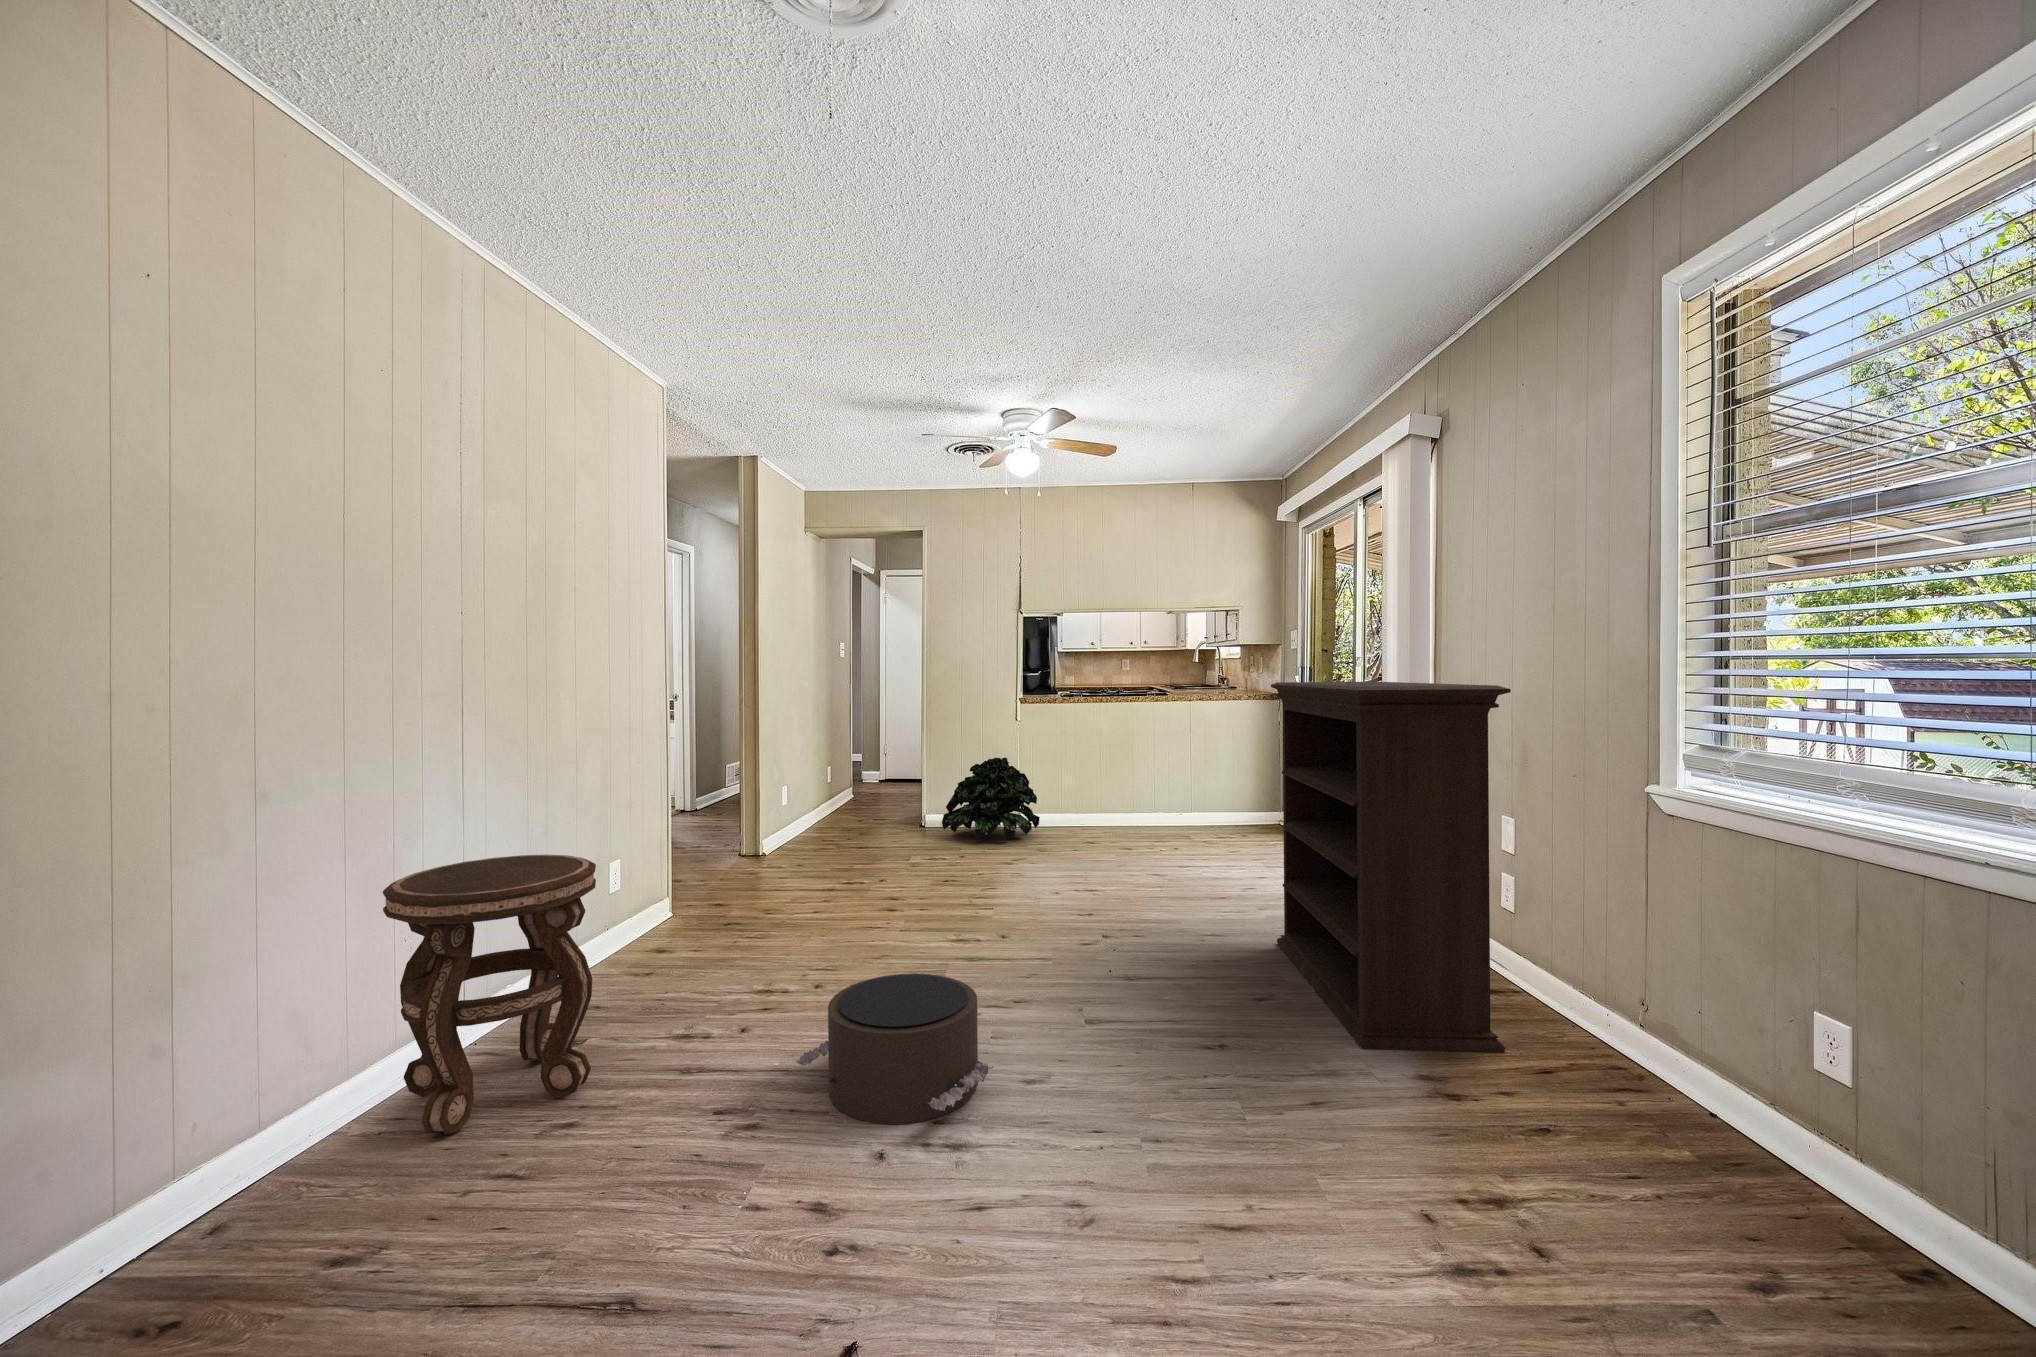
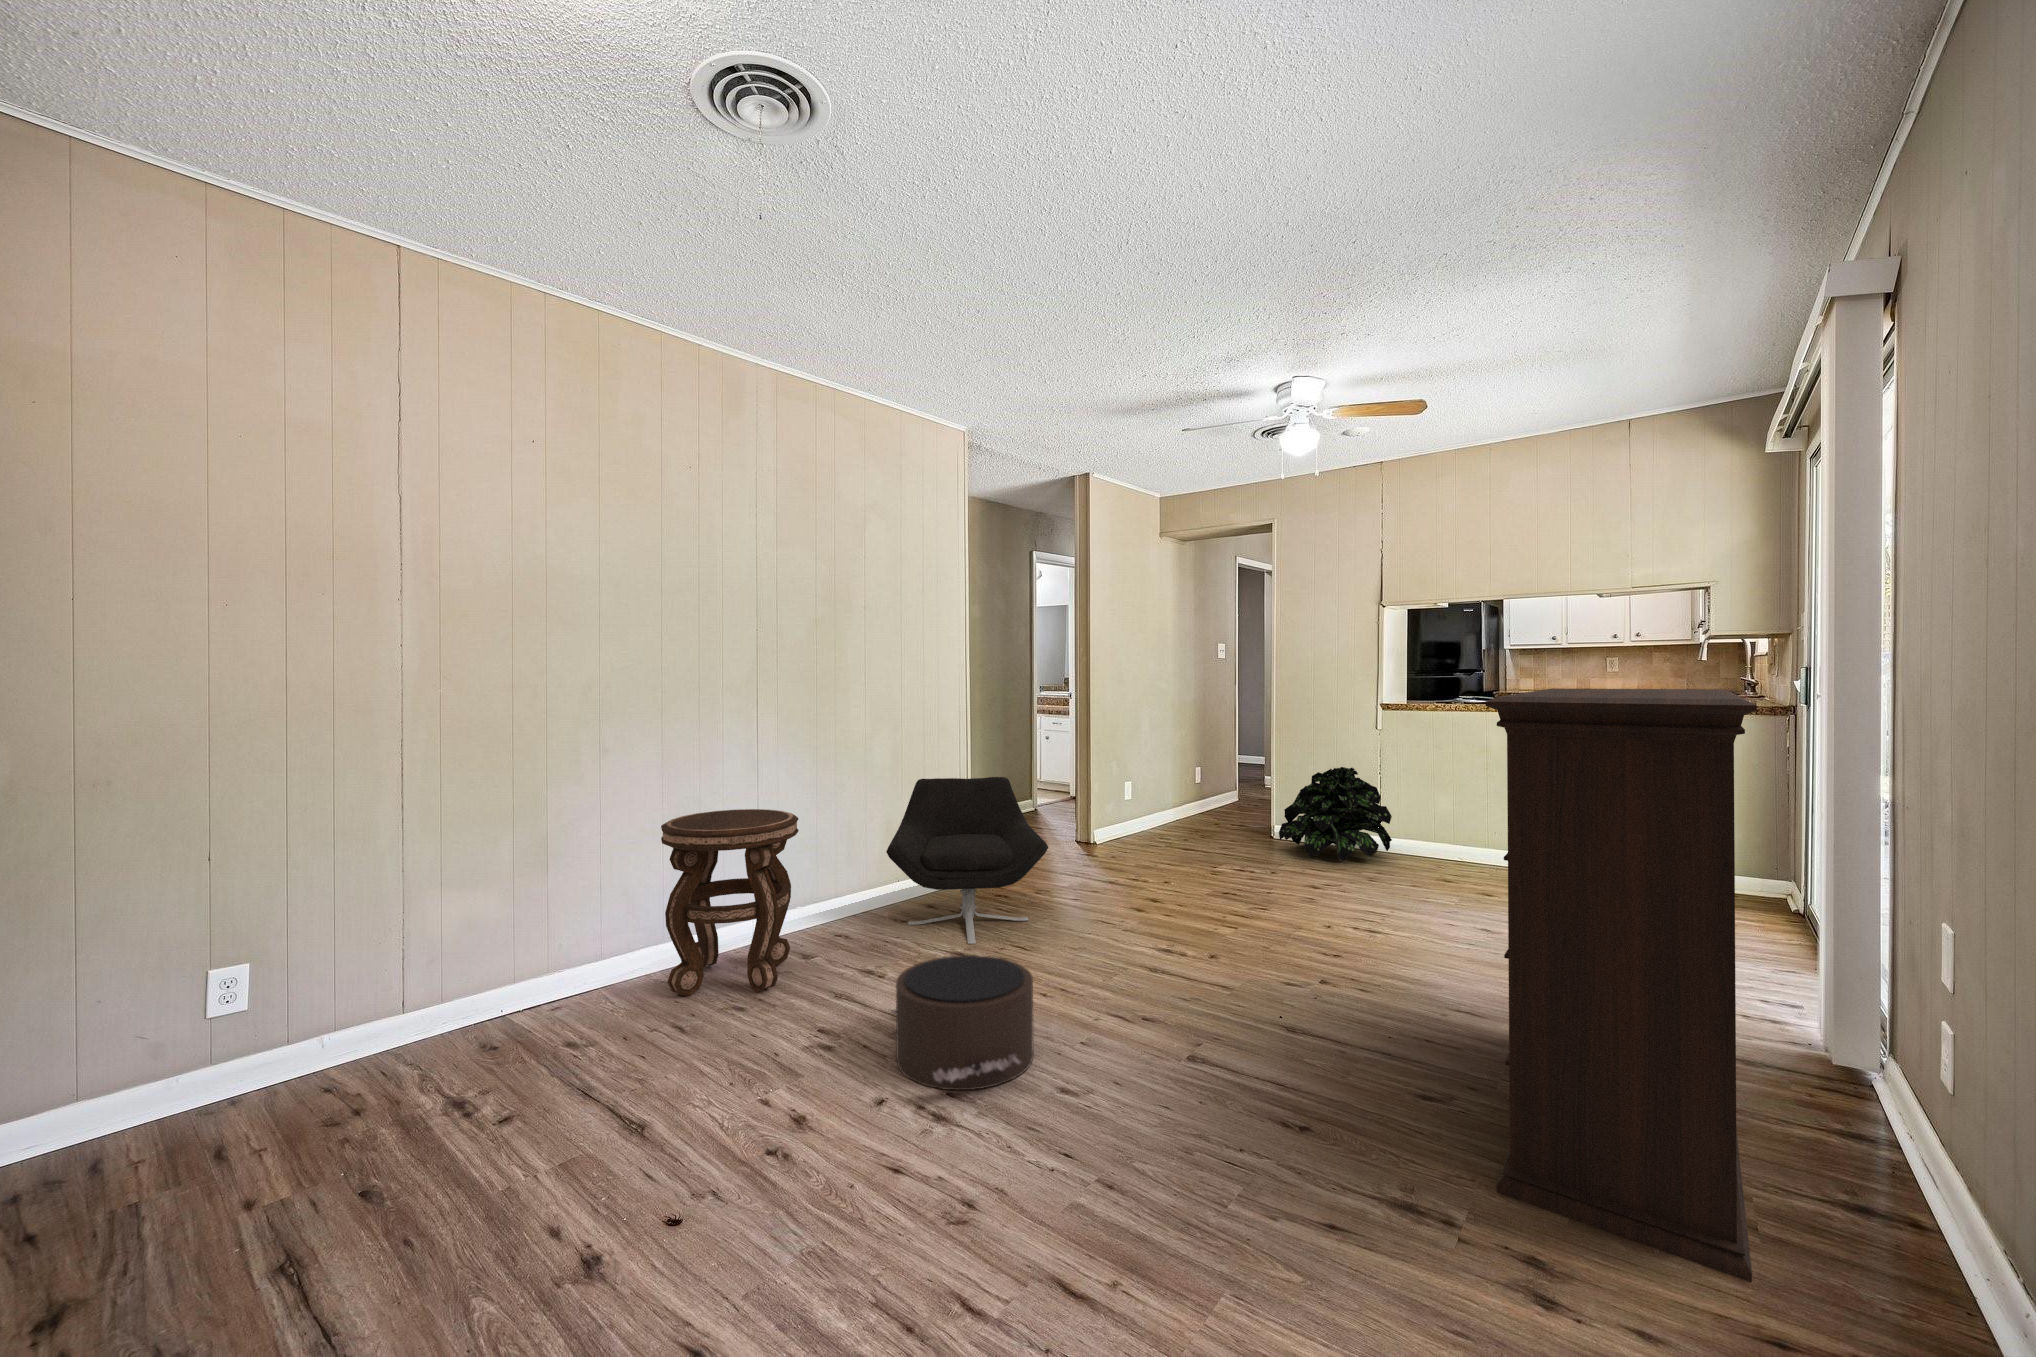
lounge chair: none [619,790,829,980] -> present [886,777,1048,944]

